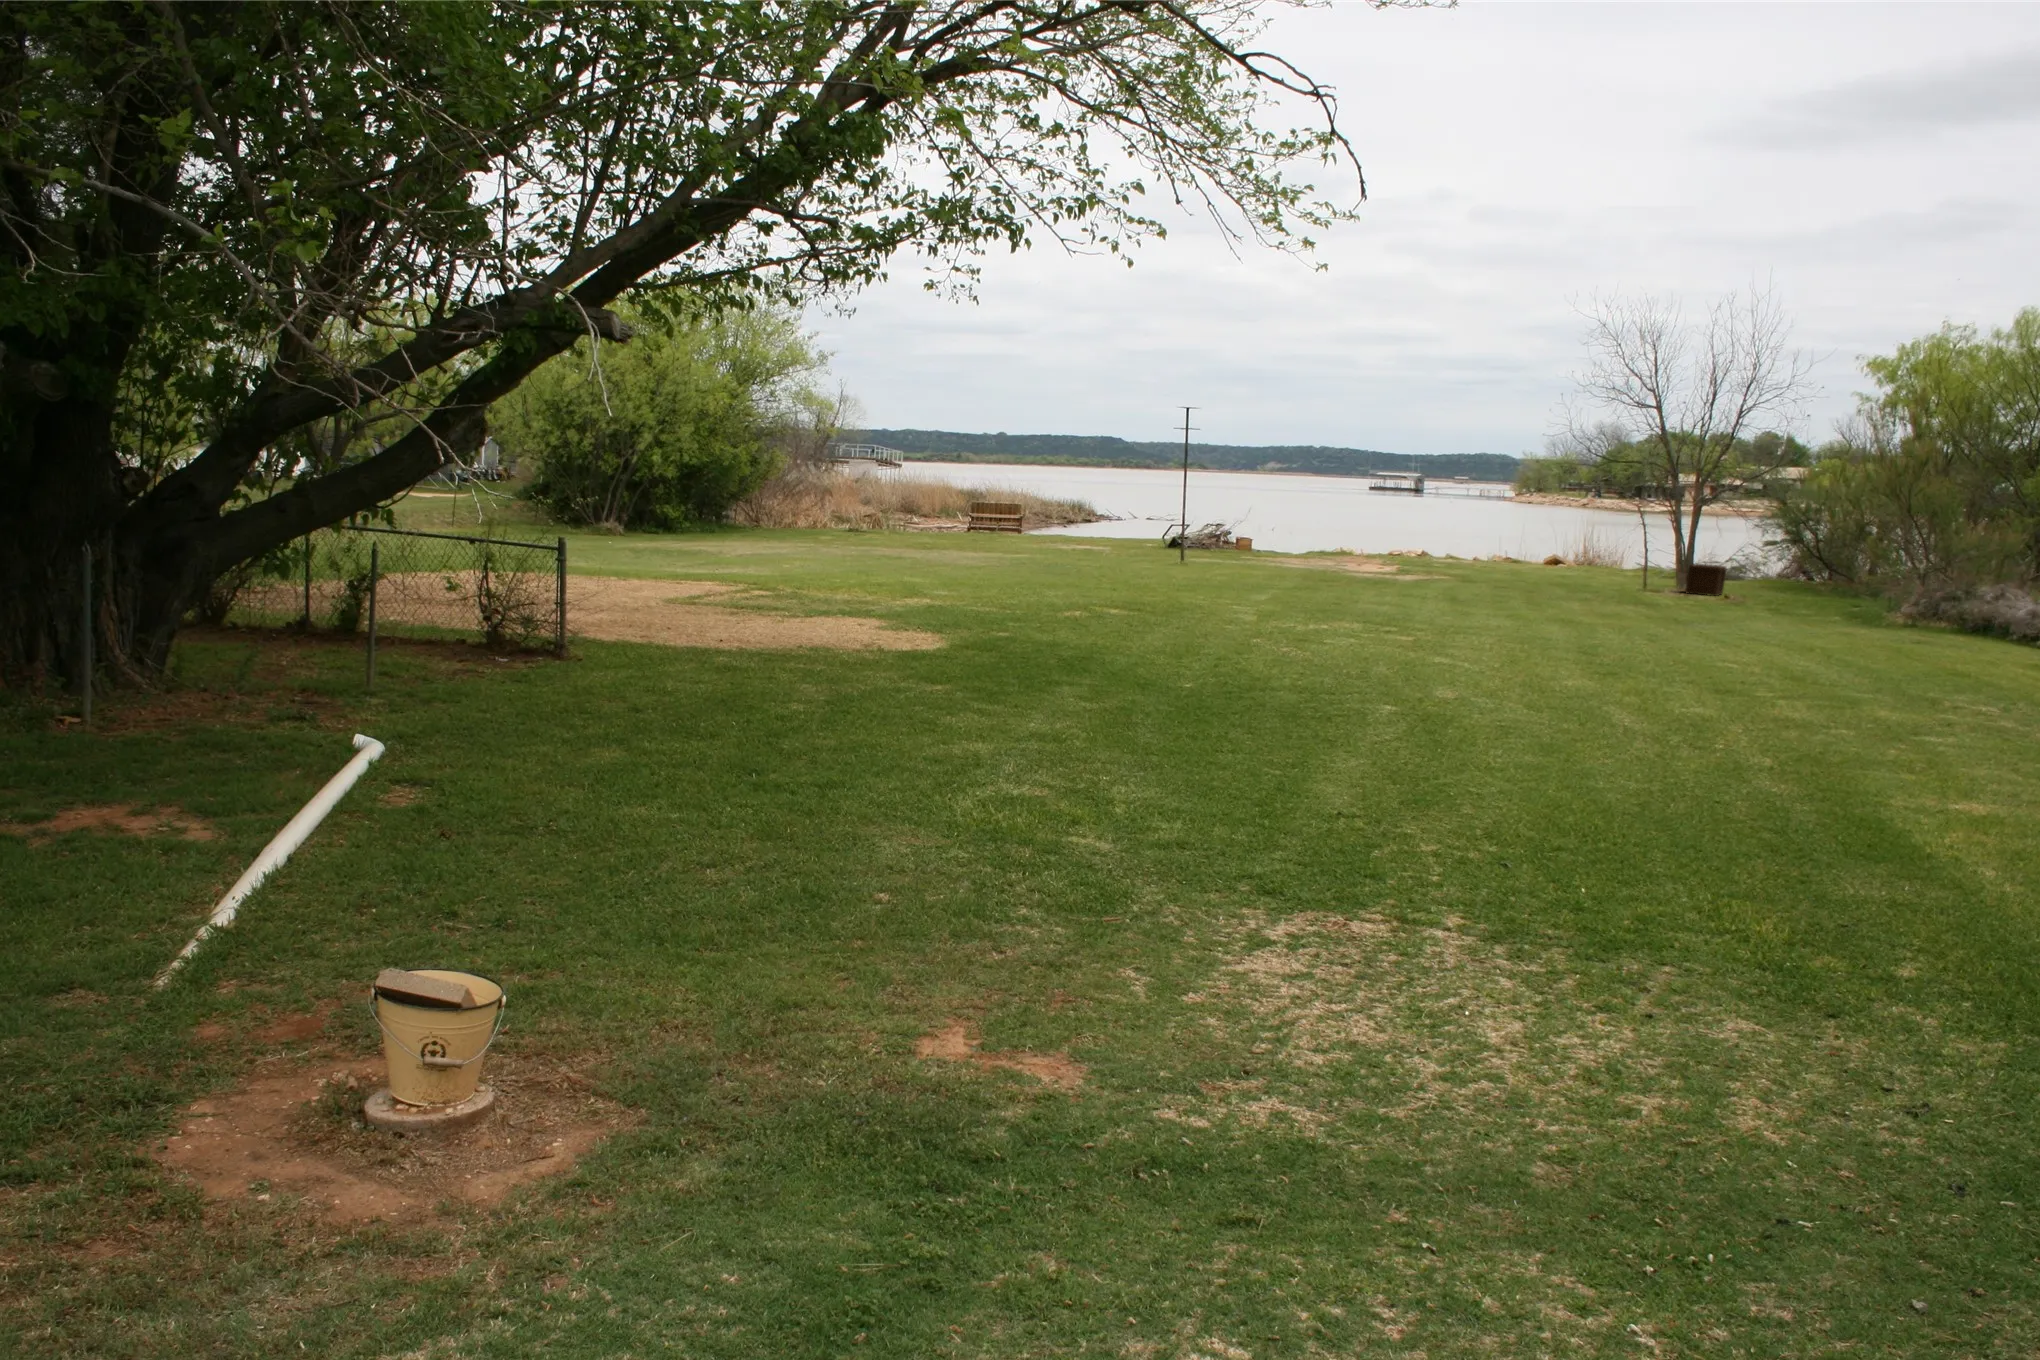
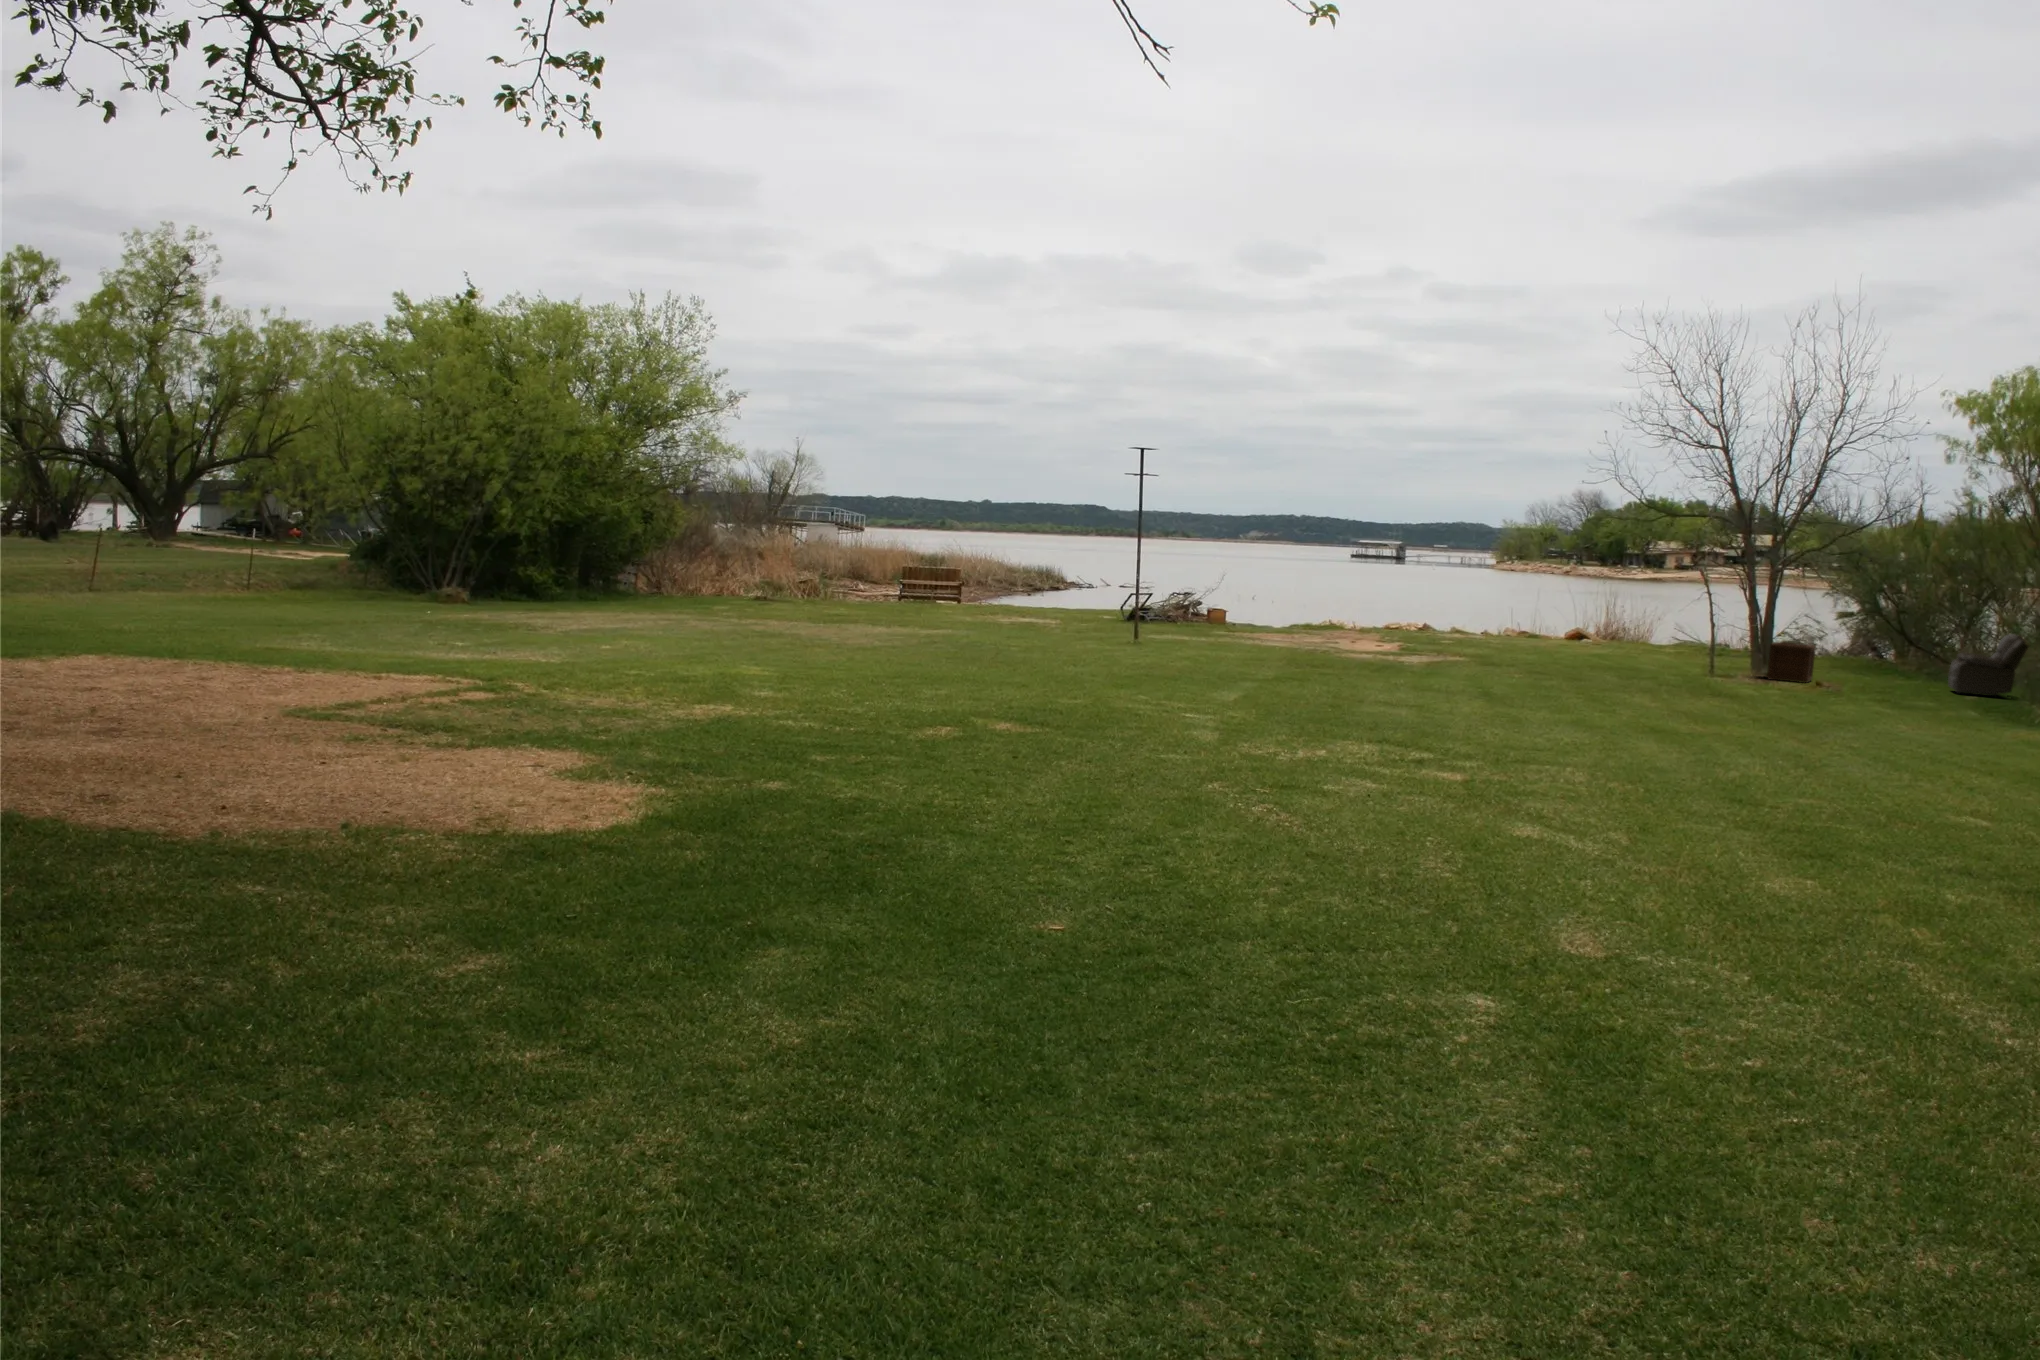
chair: none [1831,557,1890,607] -> present [1948,634,2029,697]

